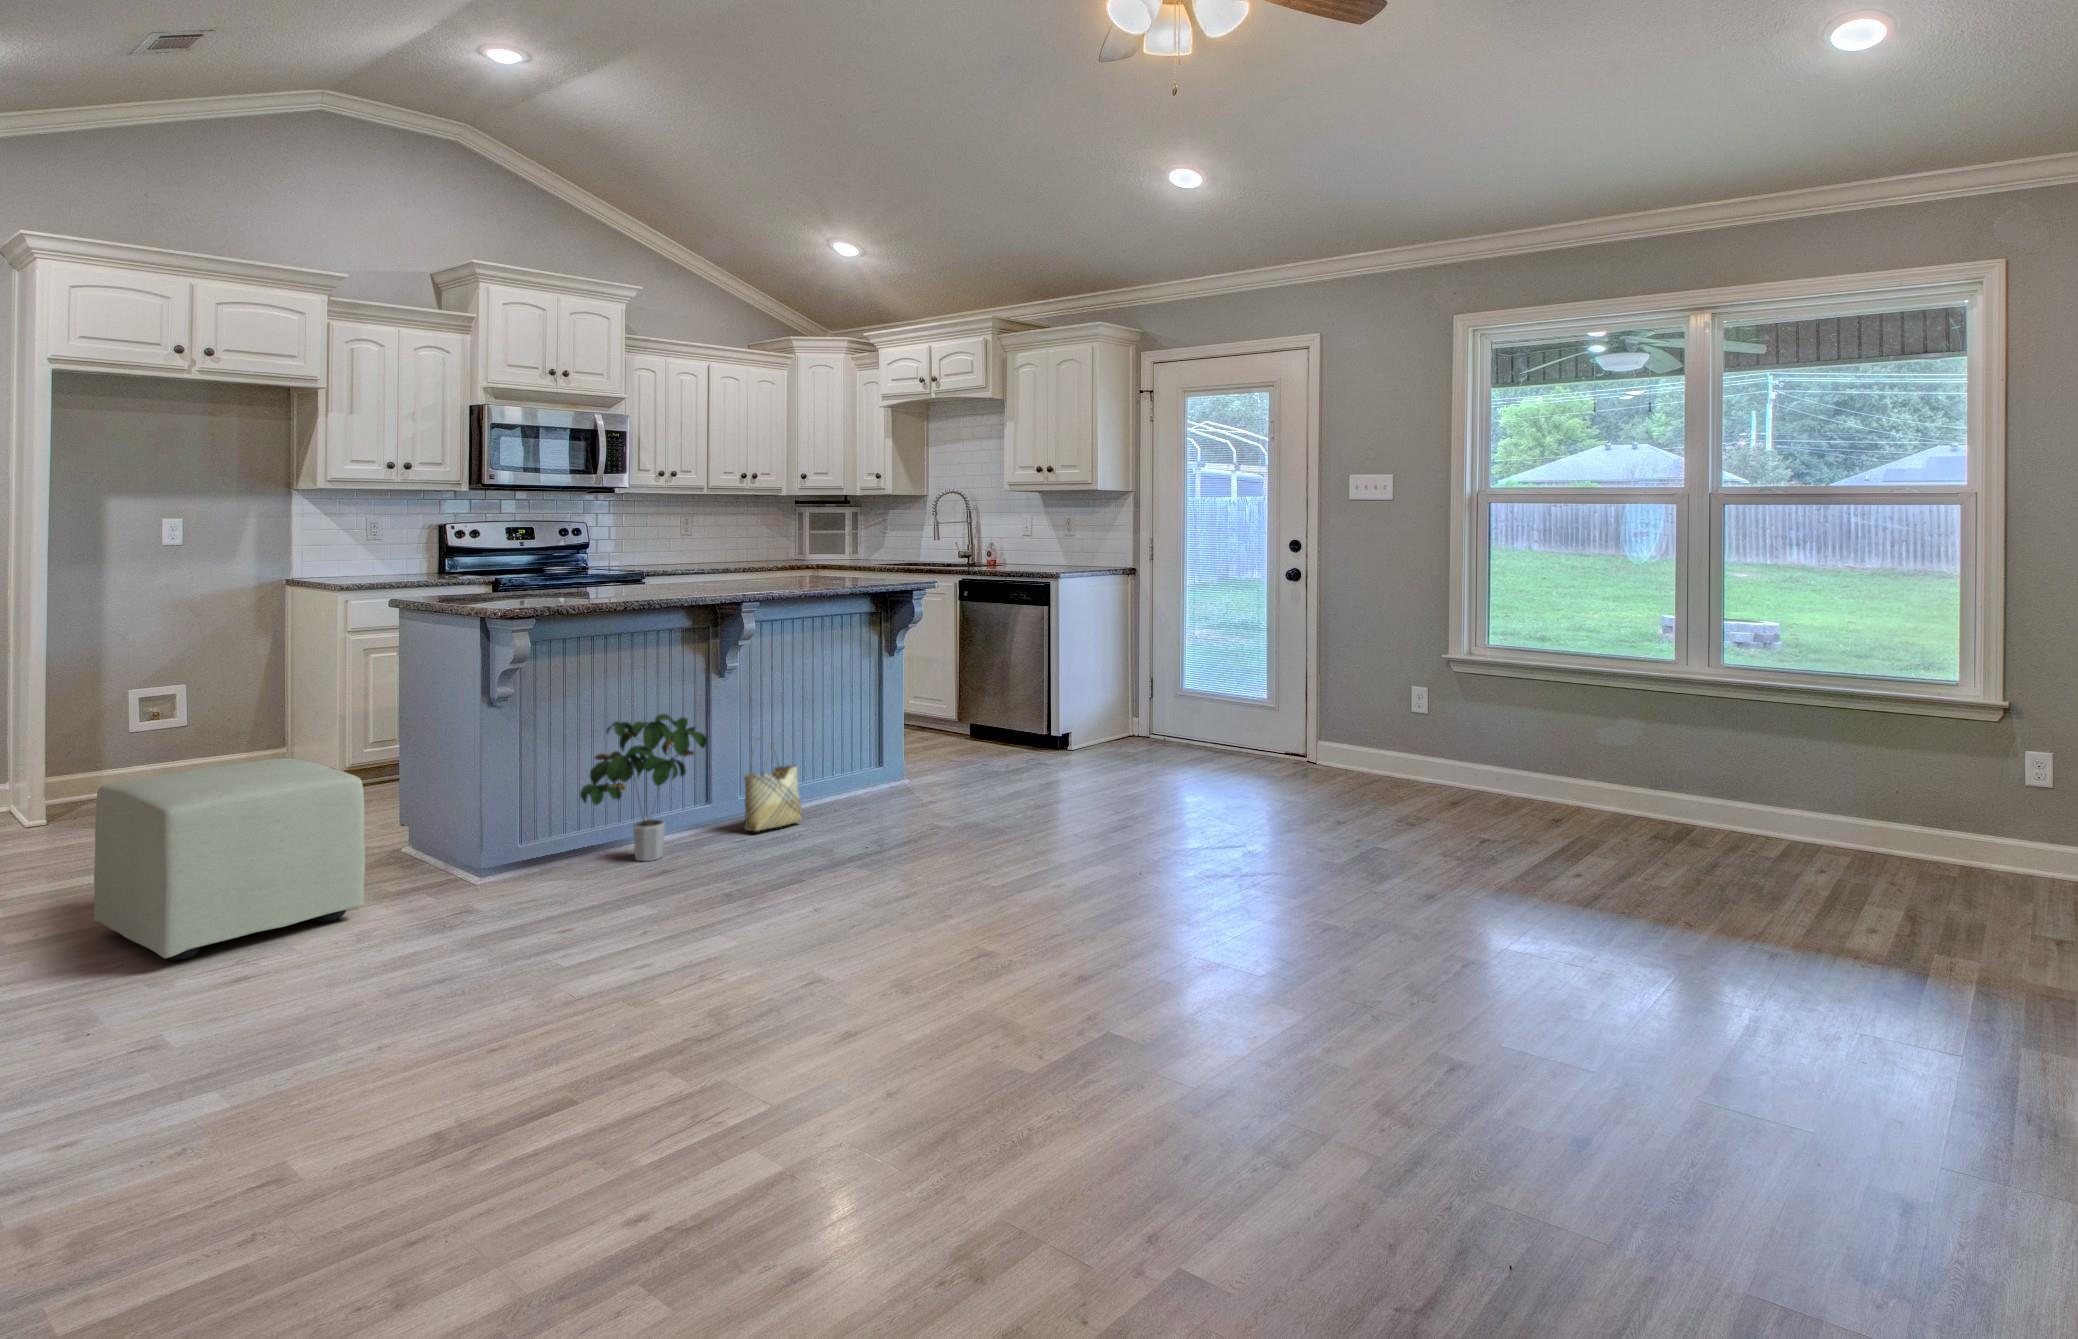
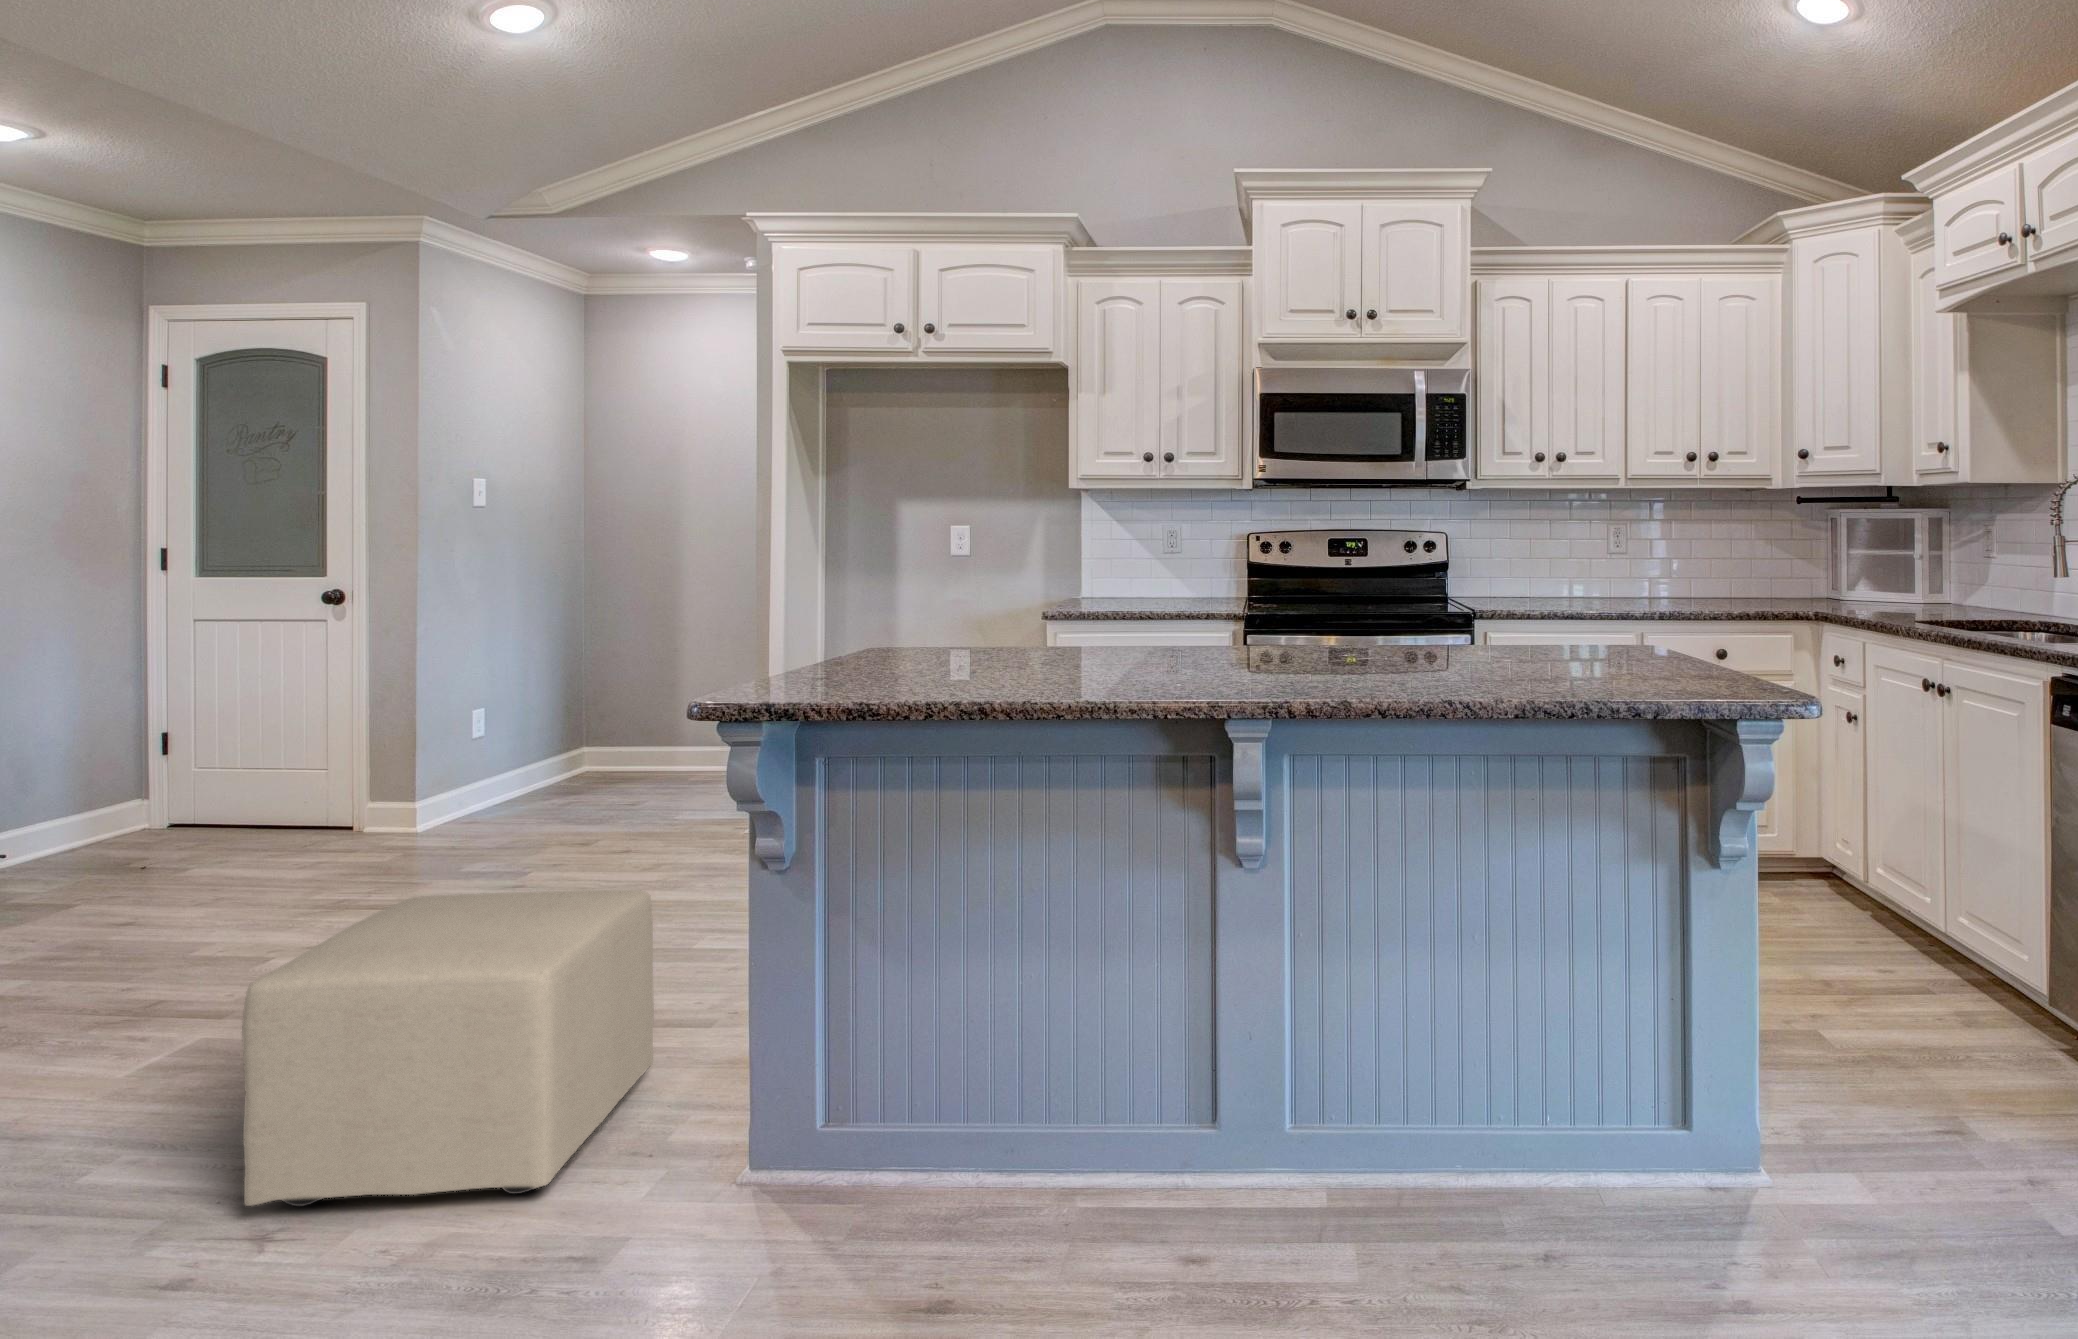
potted plant: present [580,714,707,861] -> none [897,939,1161,1243]
woven basket: present [744,742,802,831] -> none [1259,1011,1402,1232]

